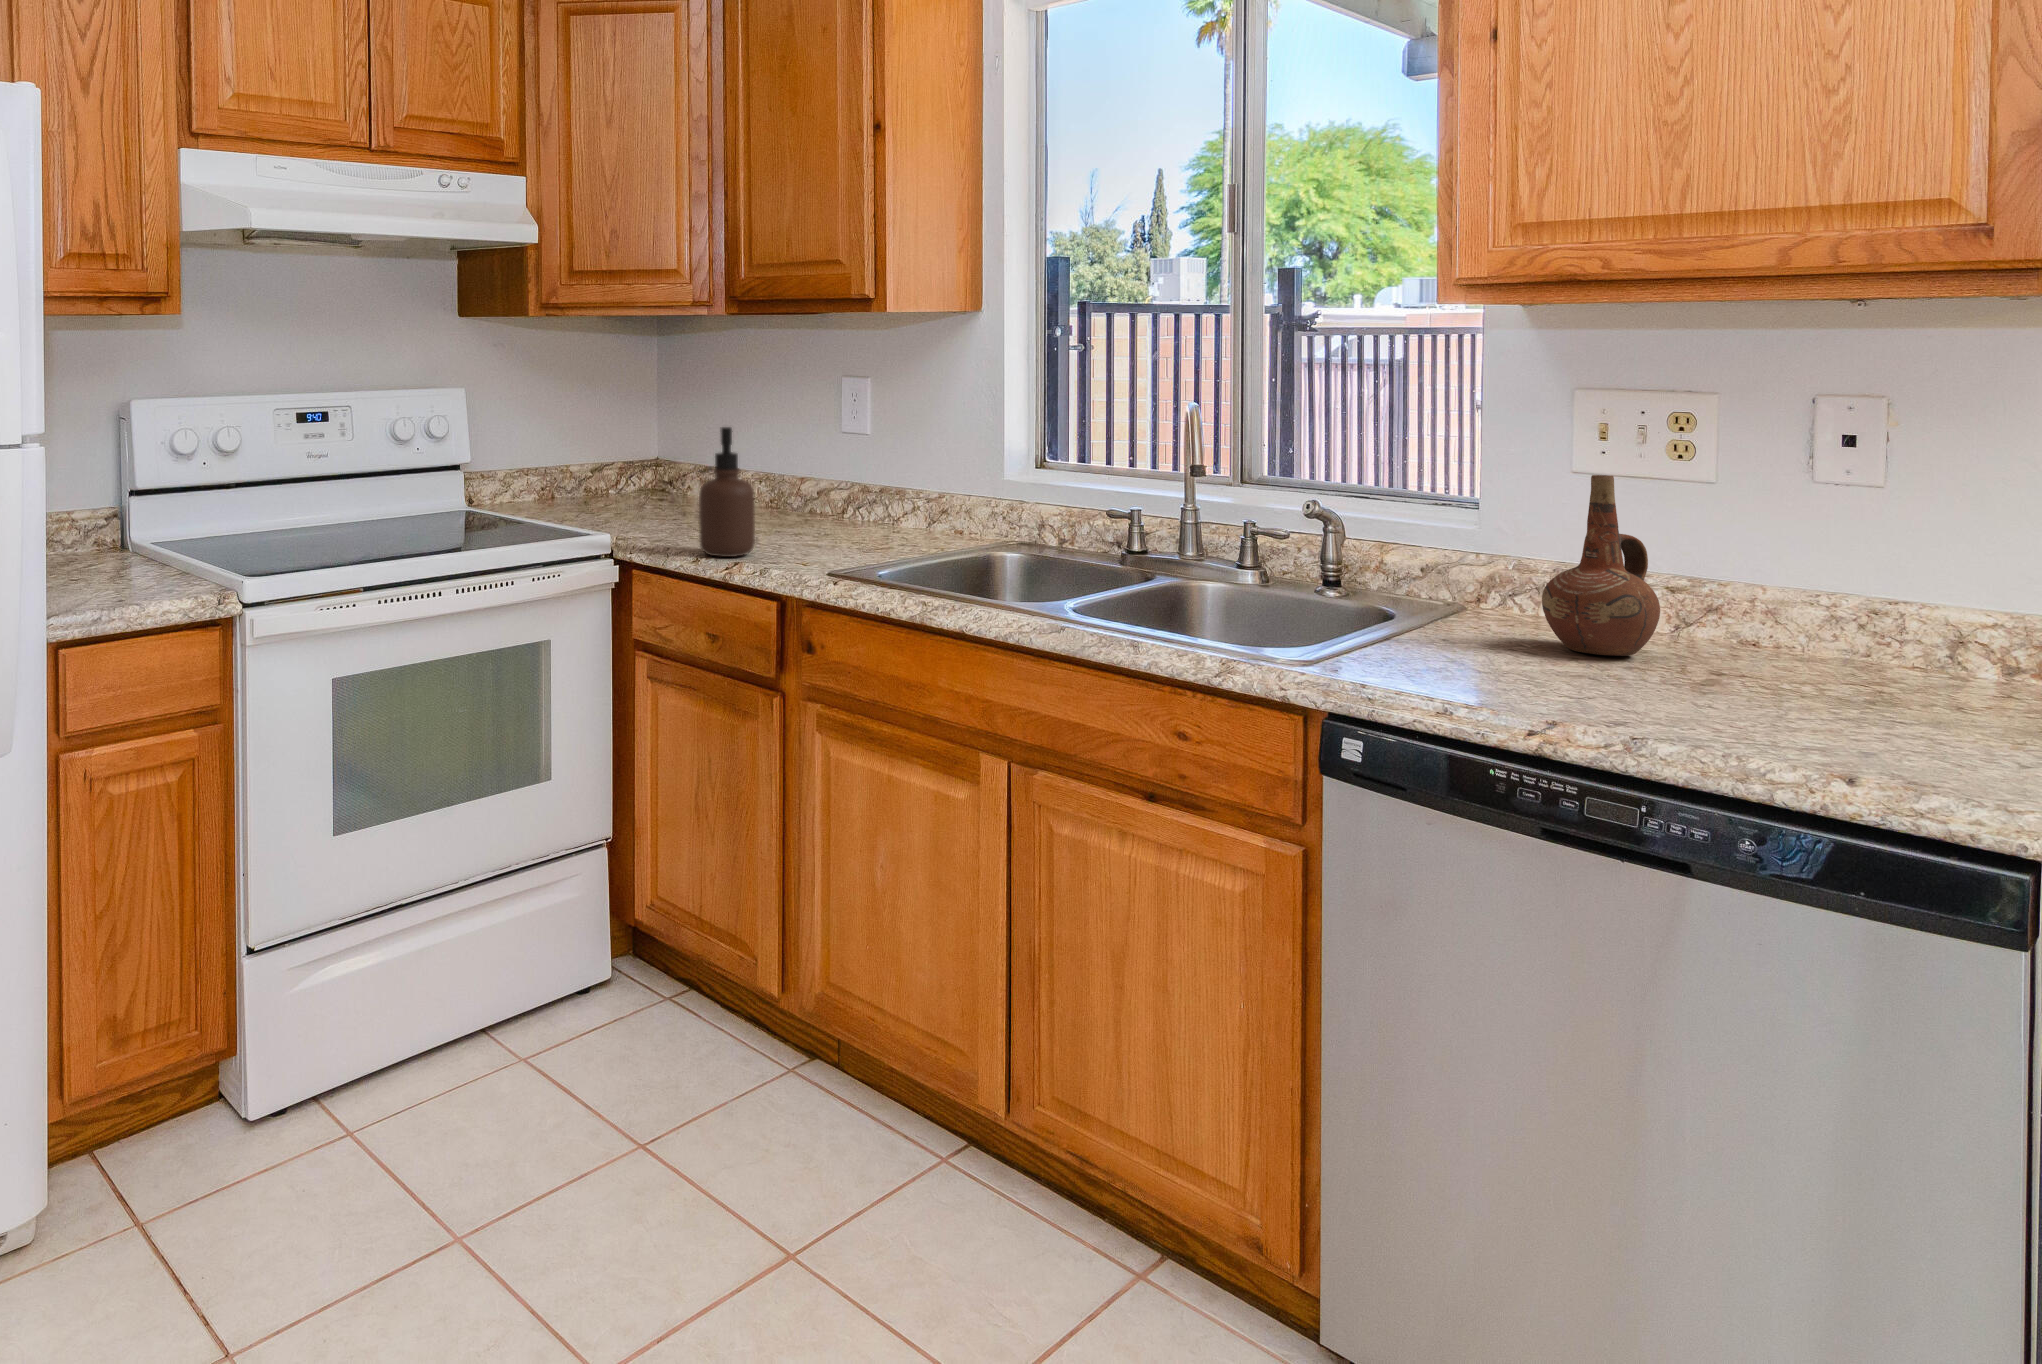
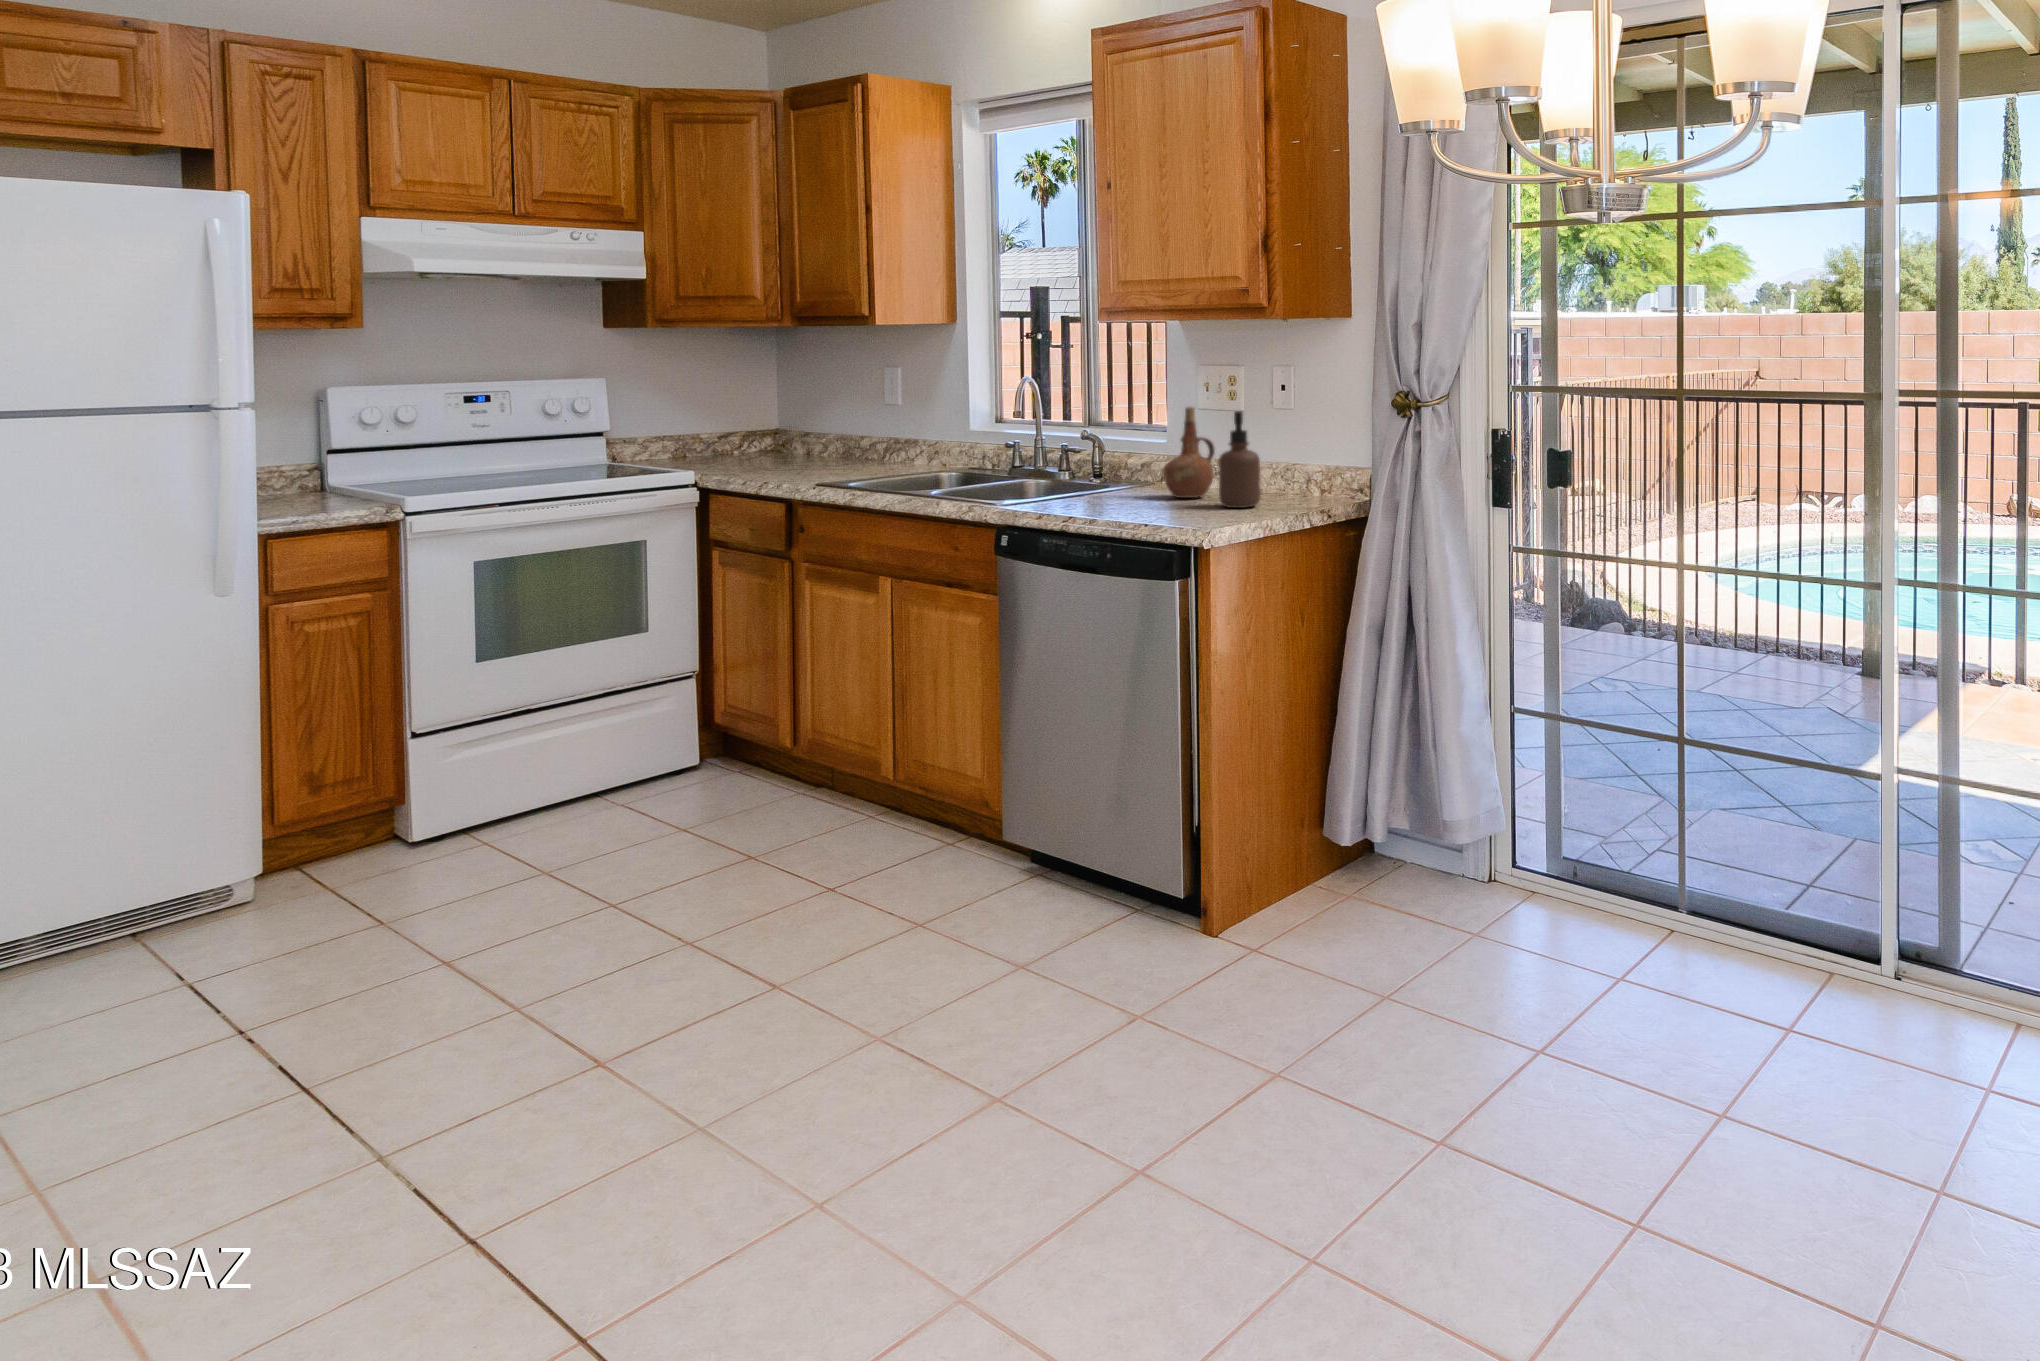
soap dispenser: present [699,427,755,557] -> present [1218,411,1261,508]

